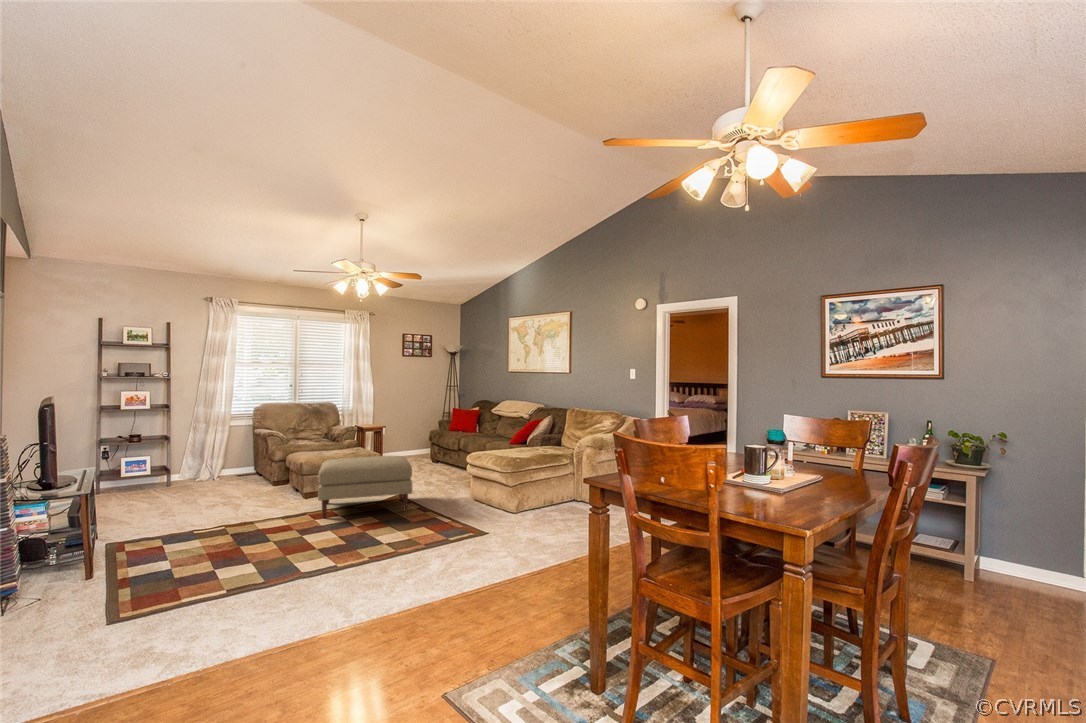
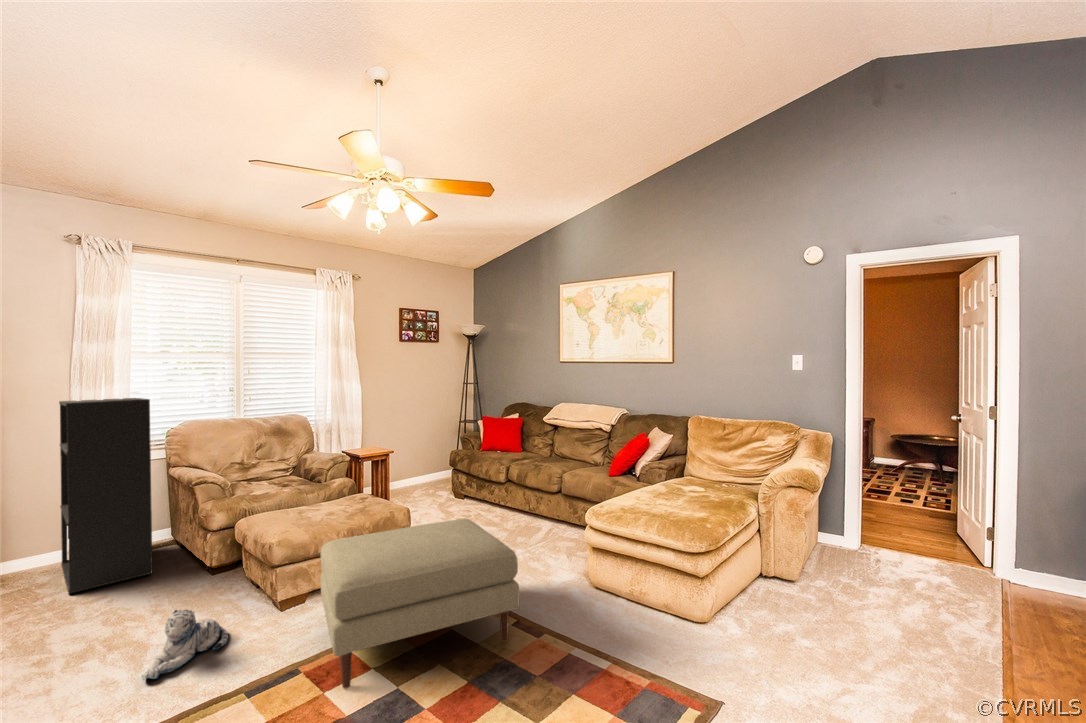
bookshelf: none [198,388,245,488] -> present [59,398,153,594]
plush toy: none [239,484,278,511] -> present [142,609,228,680]

